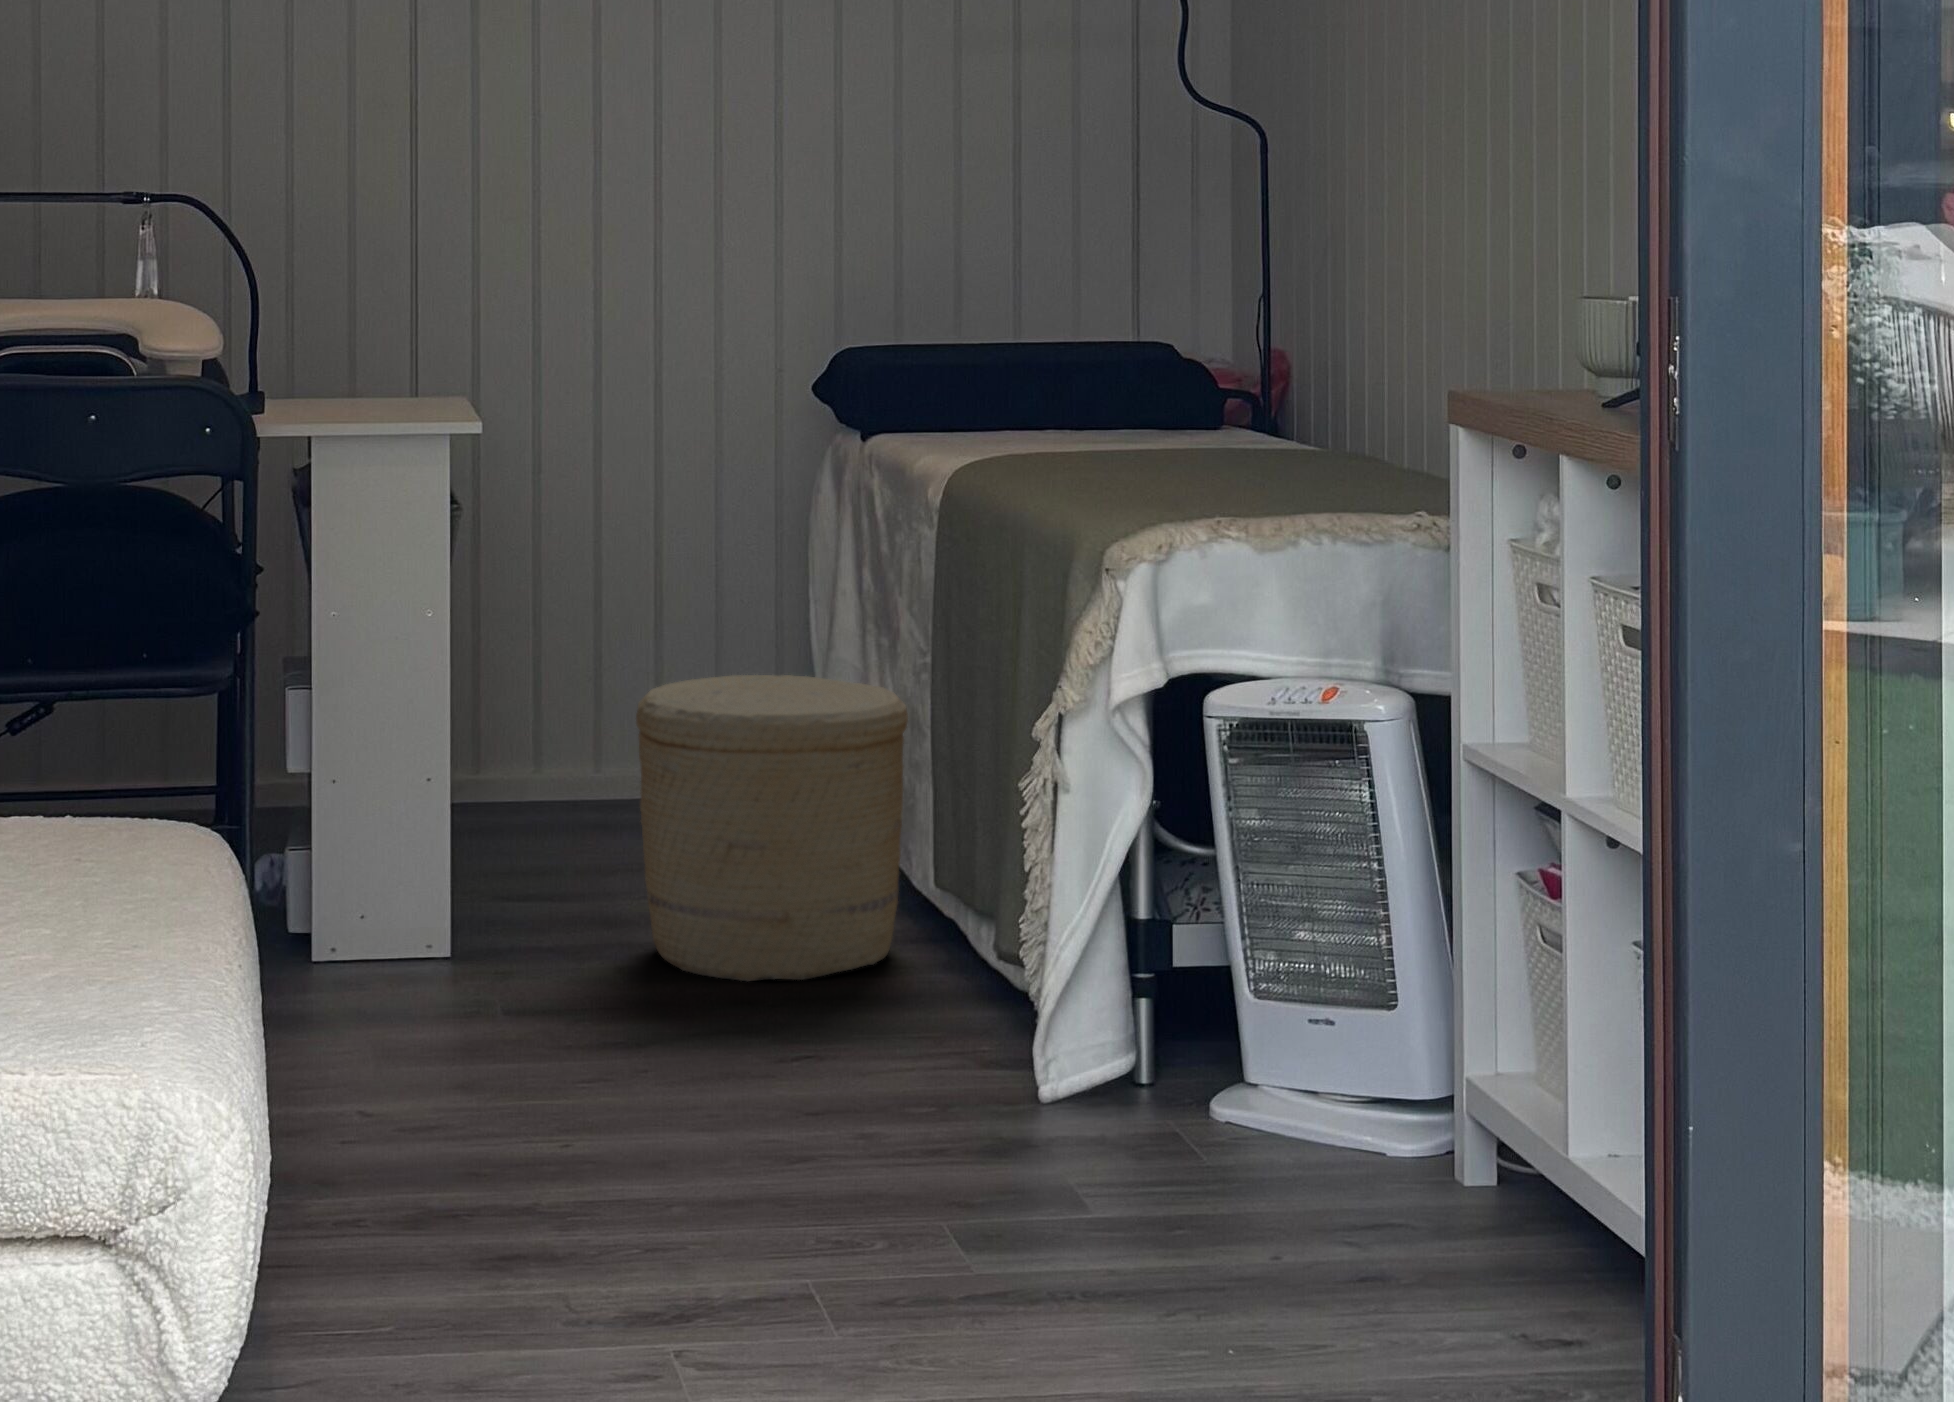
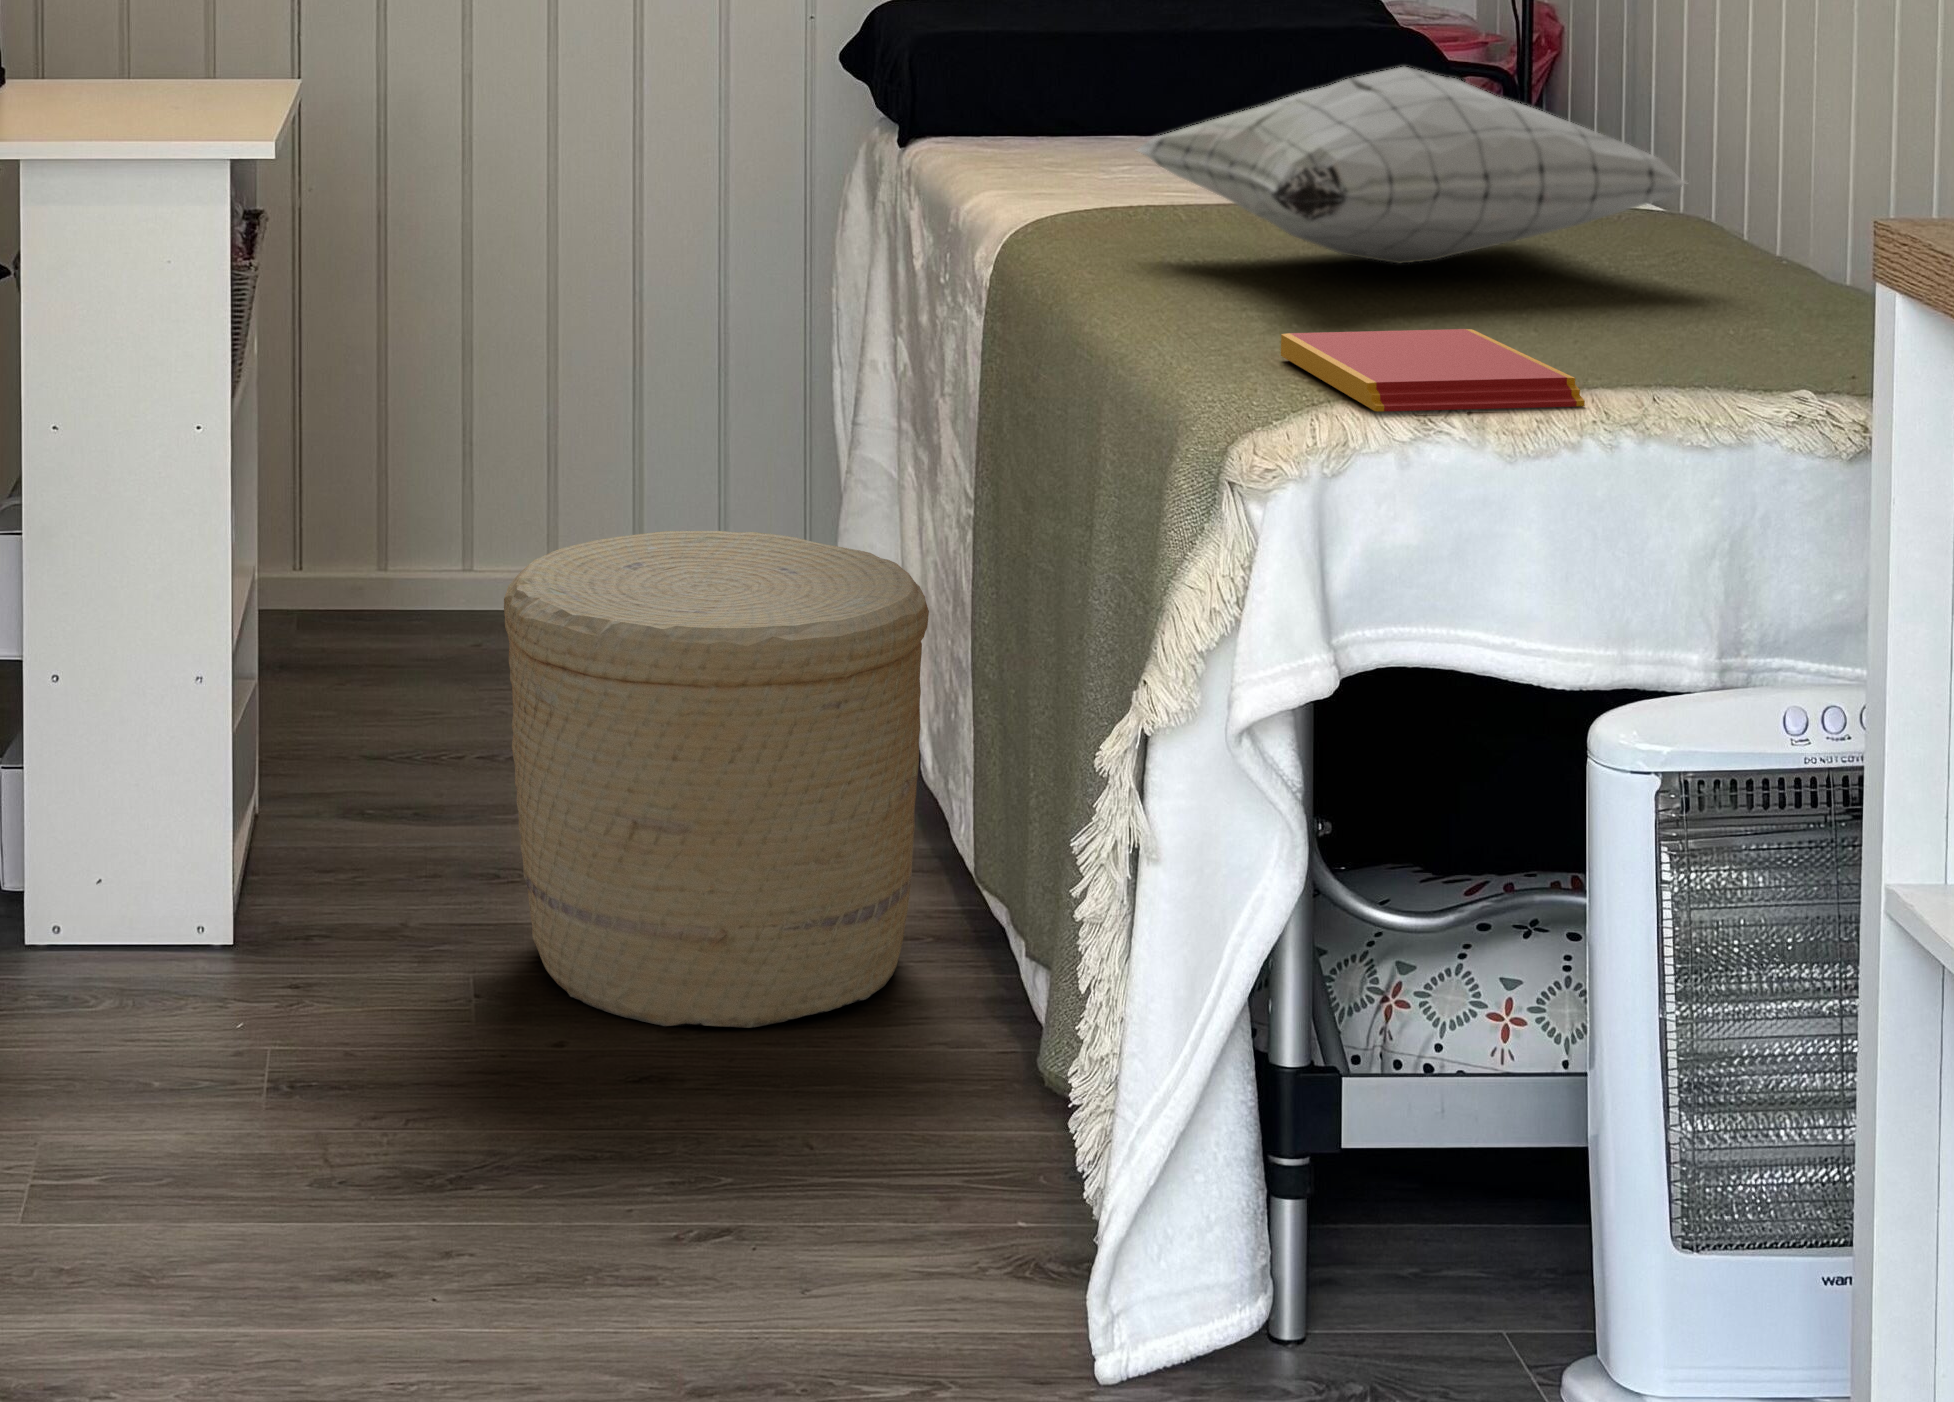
pillow: none [1034,360,1352,478] -> present [1137,67,1685,263]
book: none [1129,495,1291,526] -> present [1281,329,1585,411]

